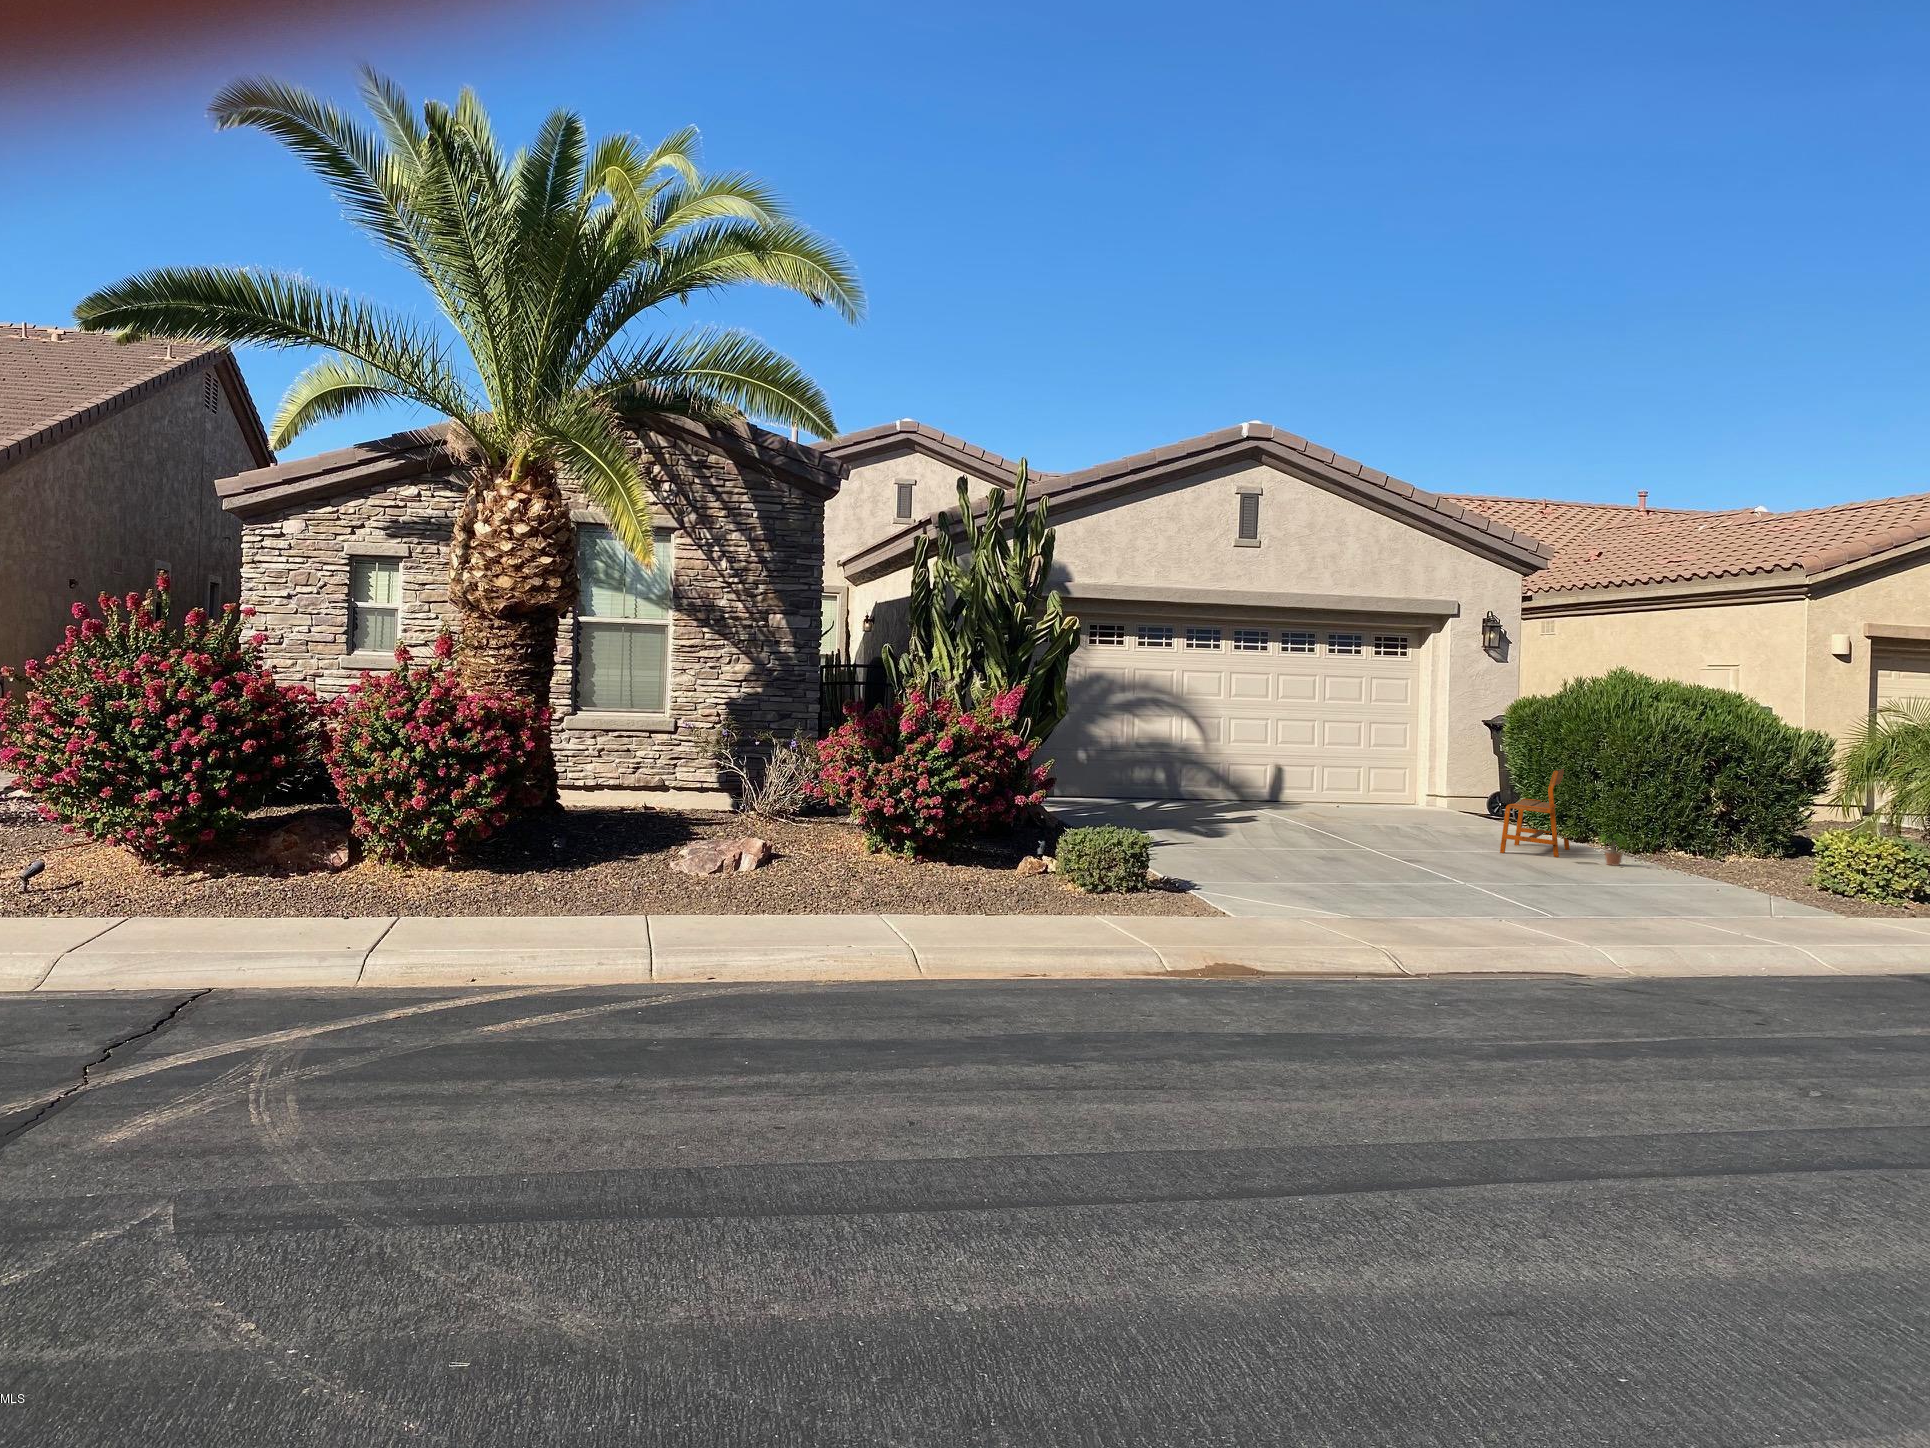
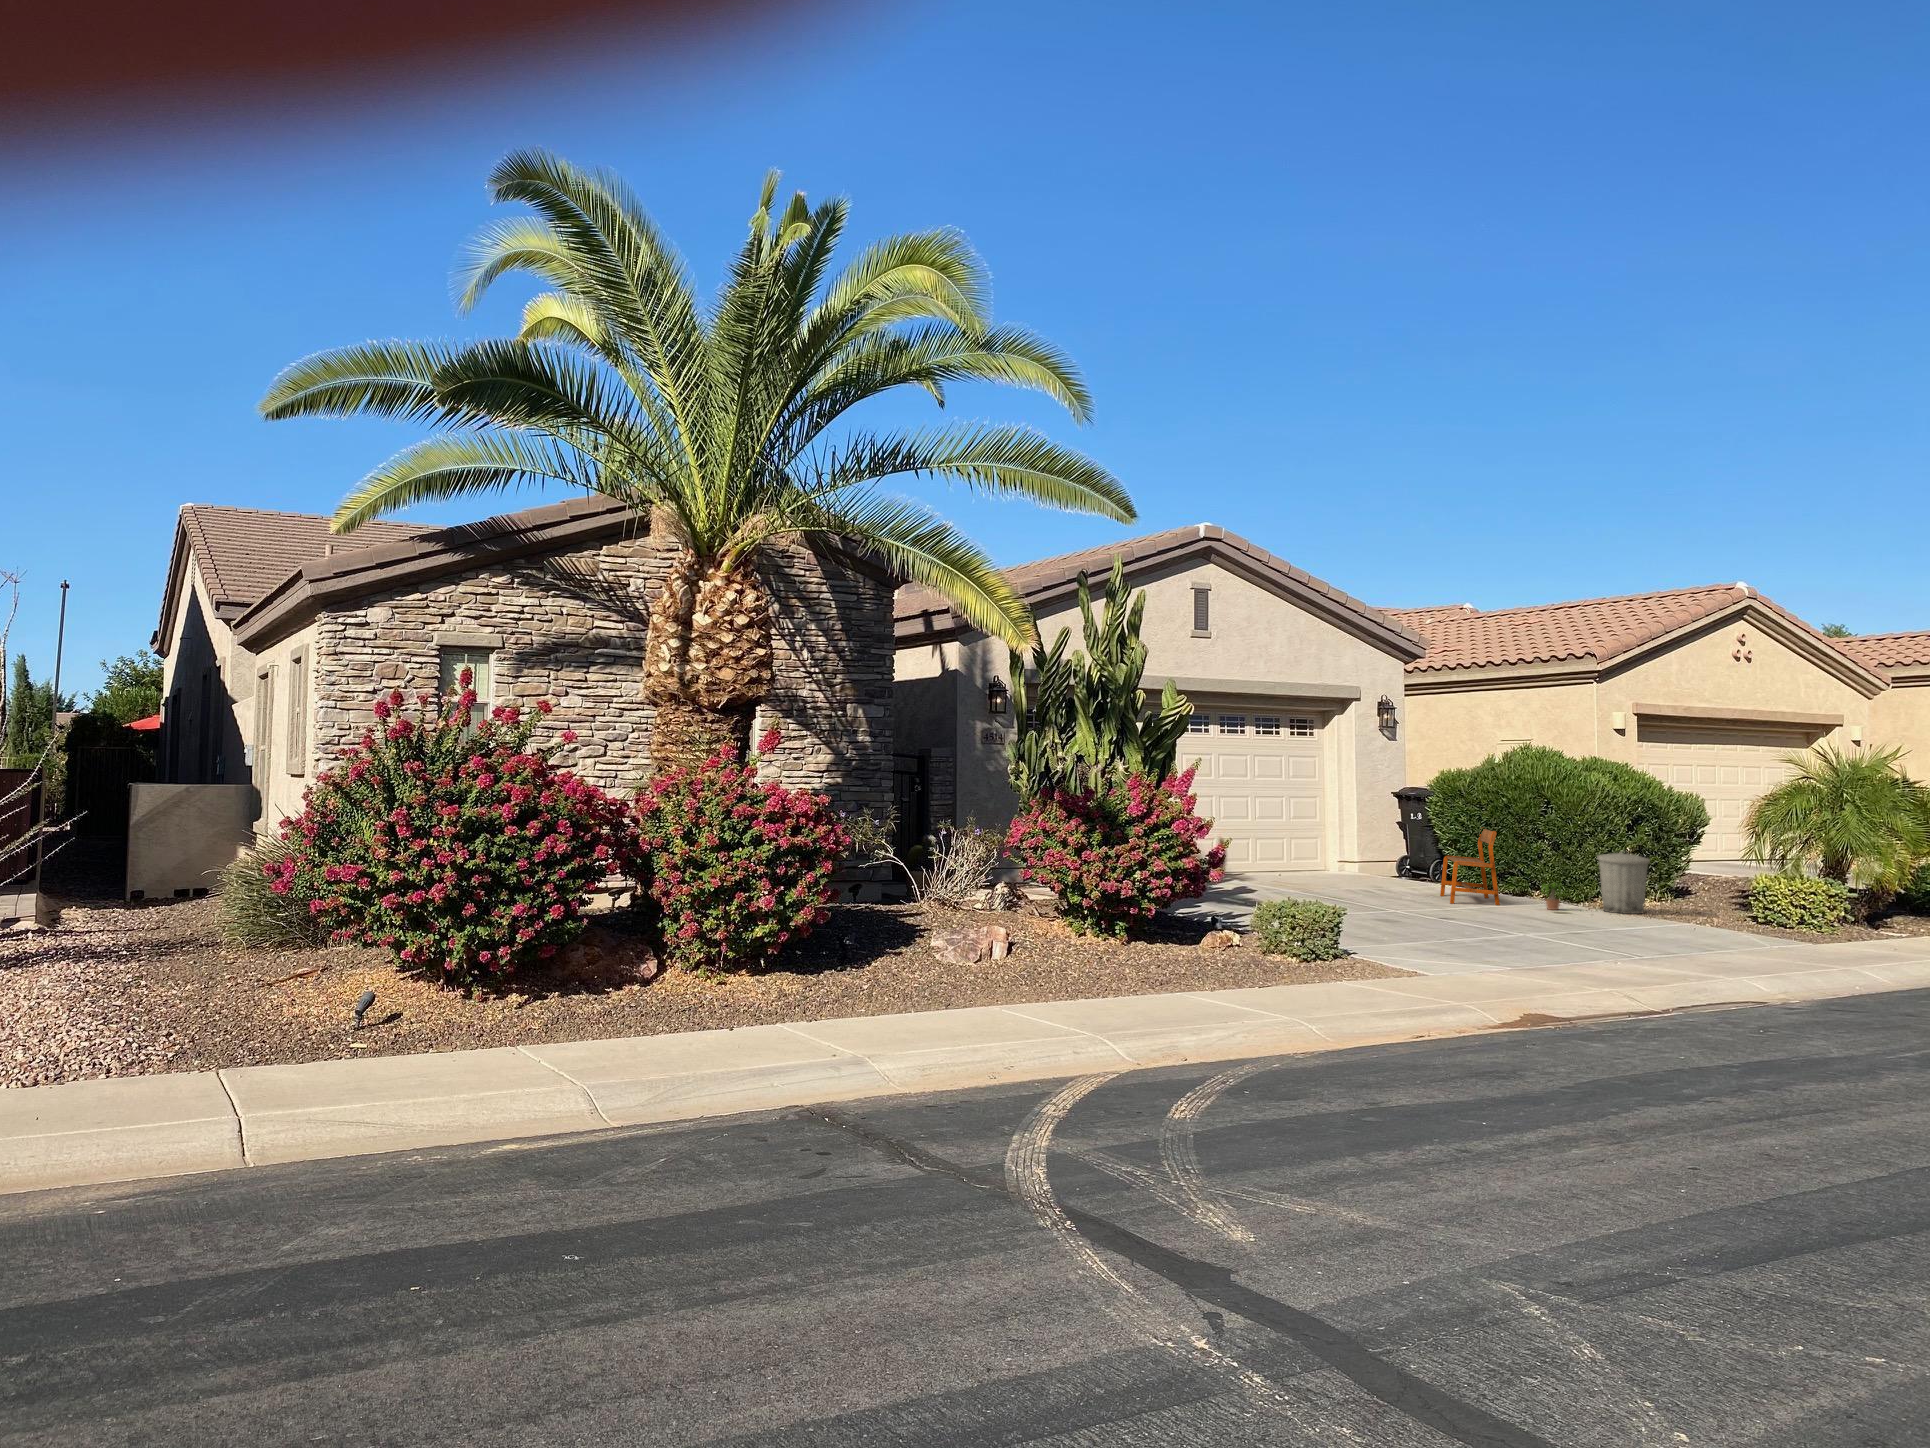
trash can: none [1672,798,1735,874] -> present [1597,851,1650,914]

